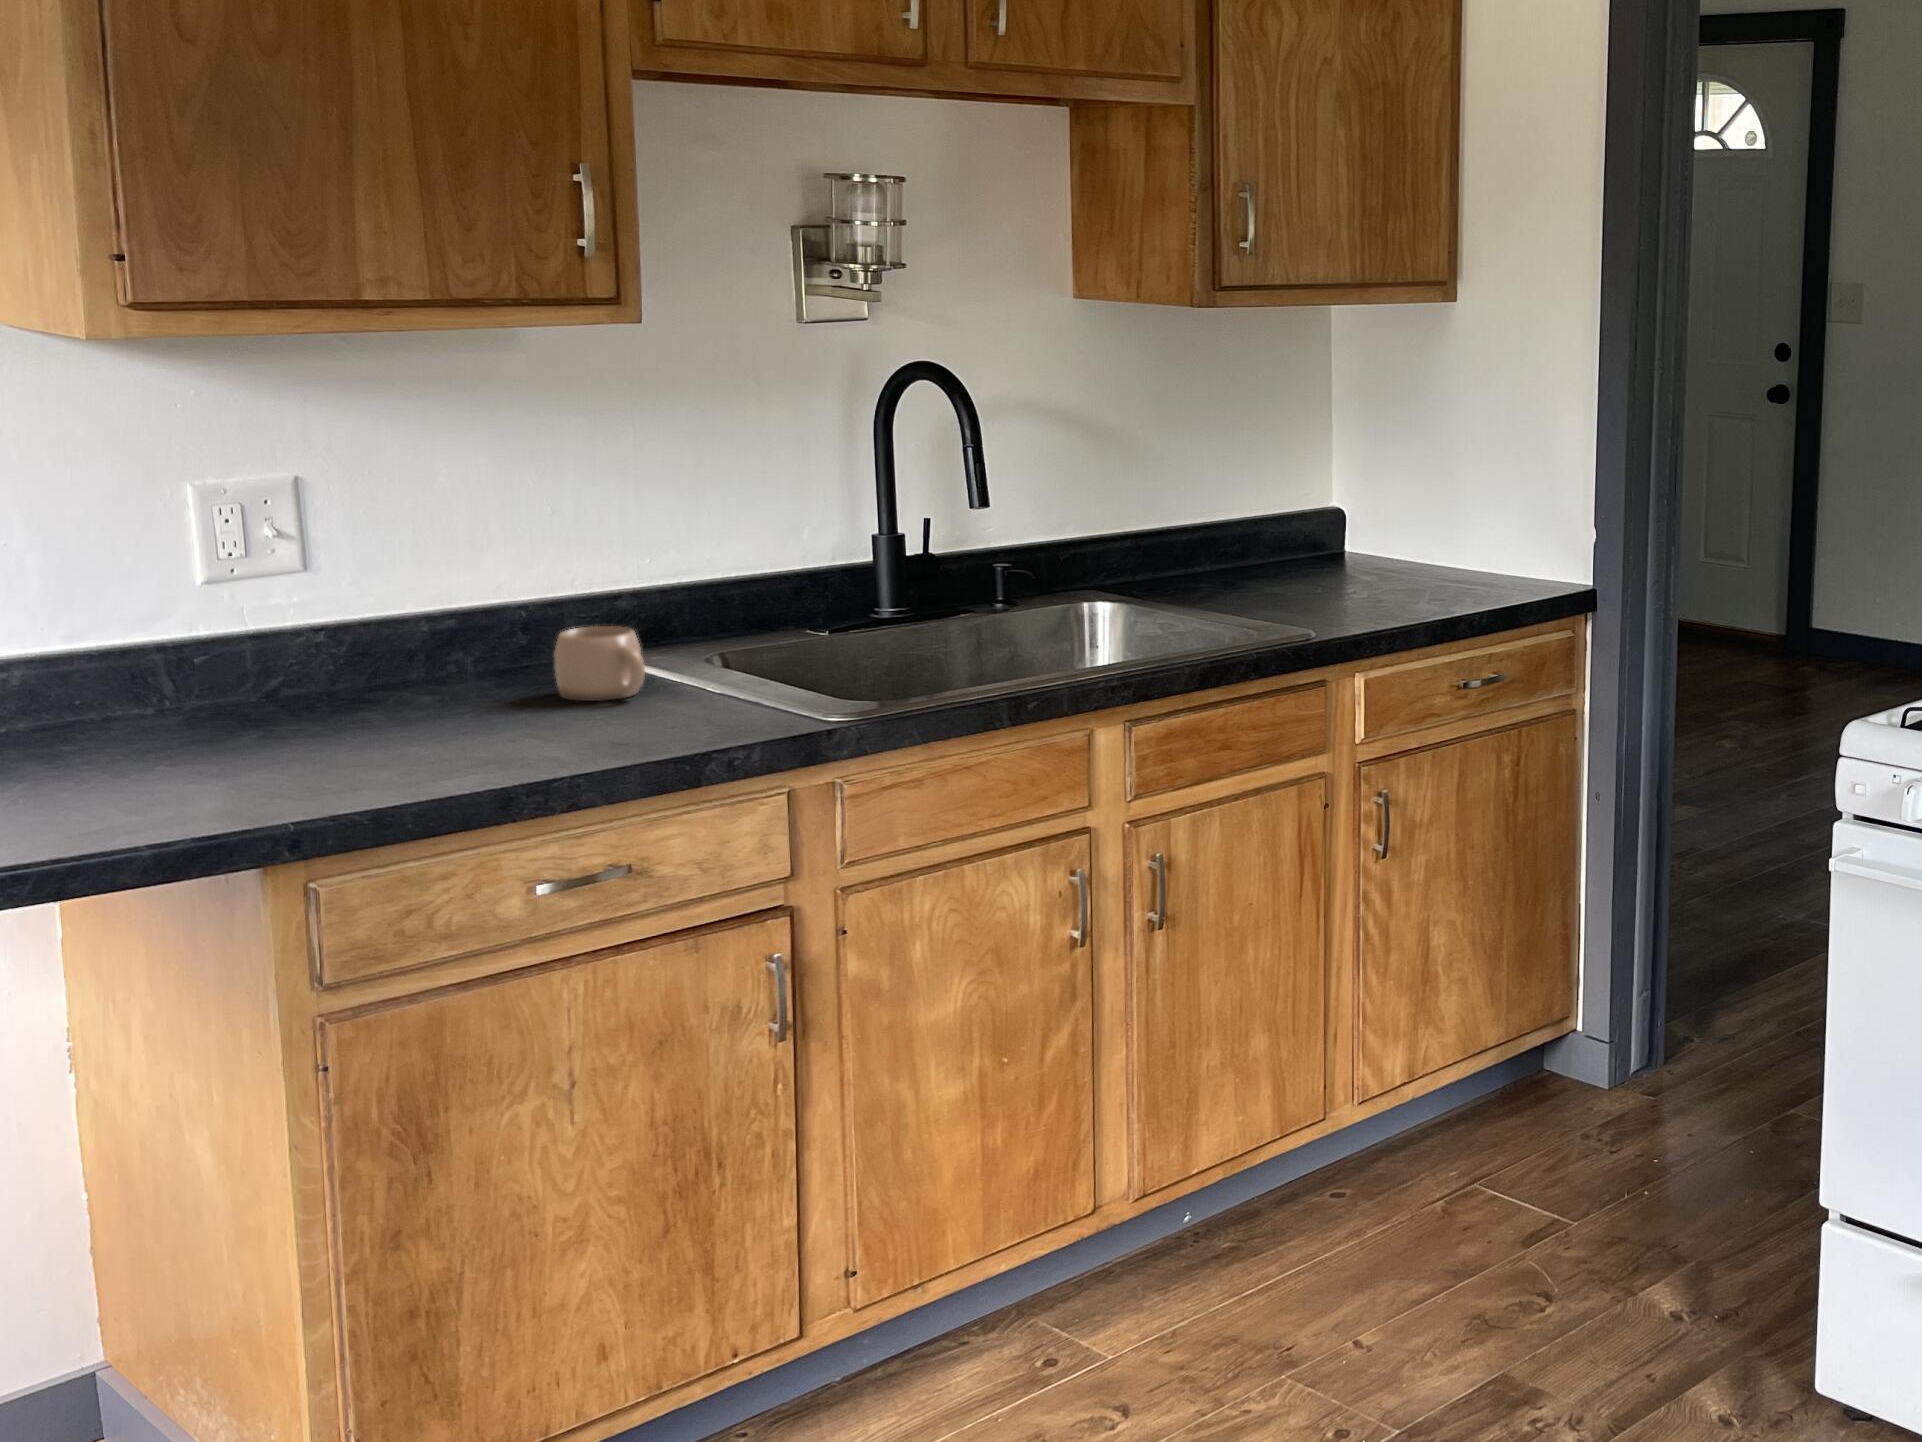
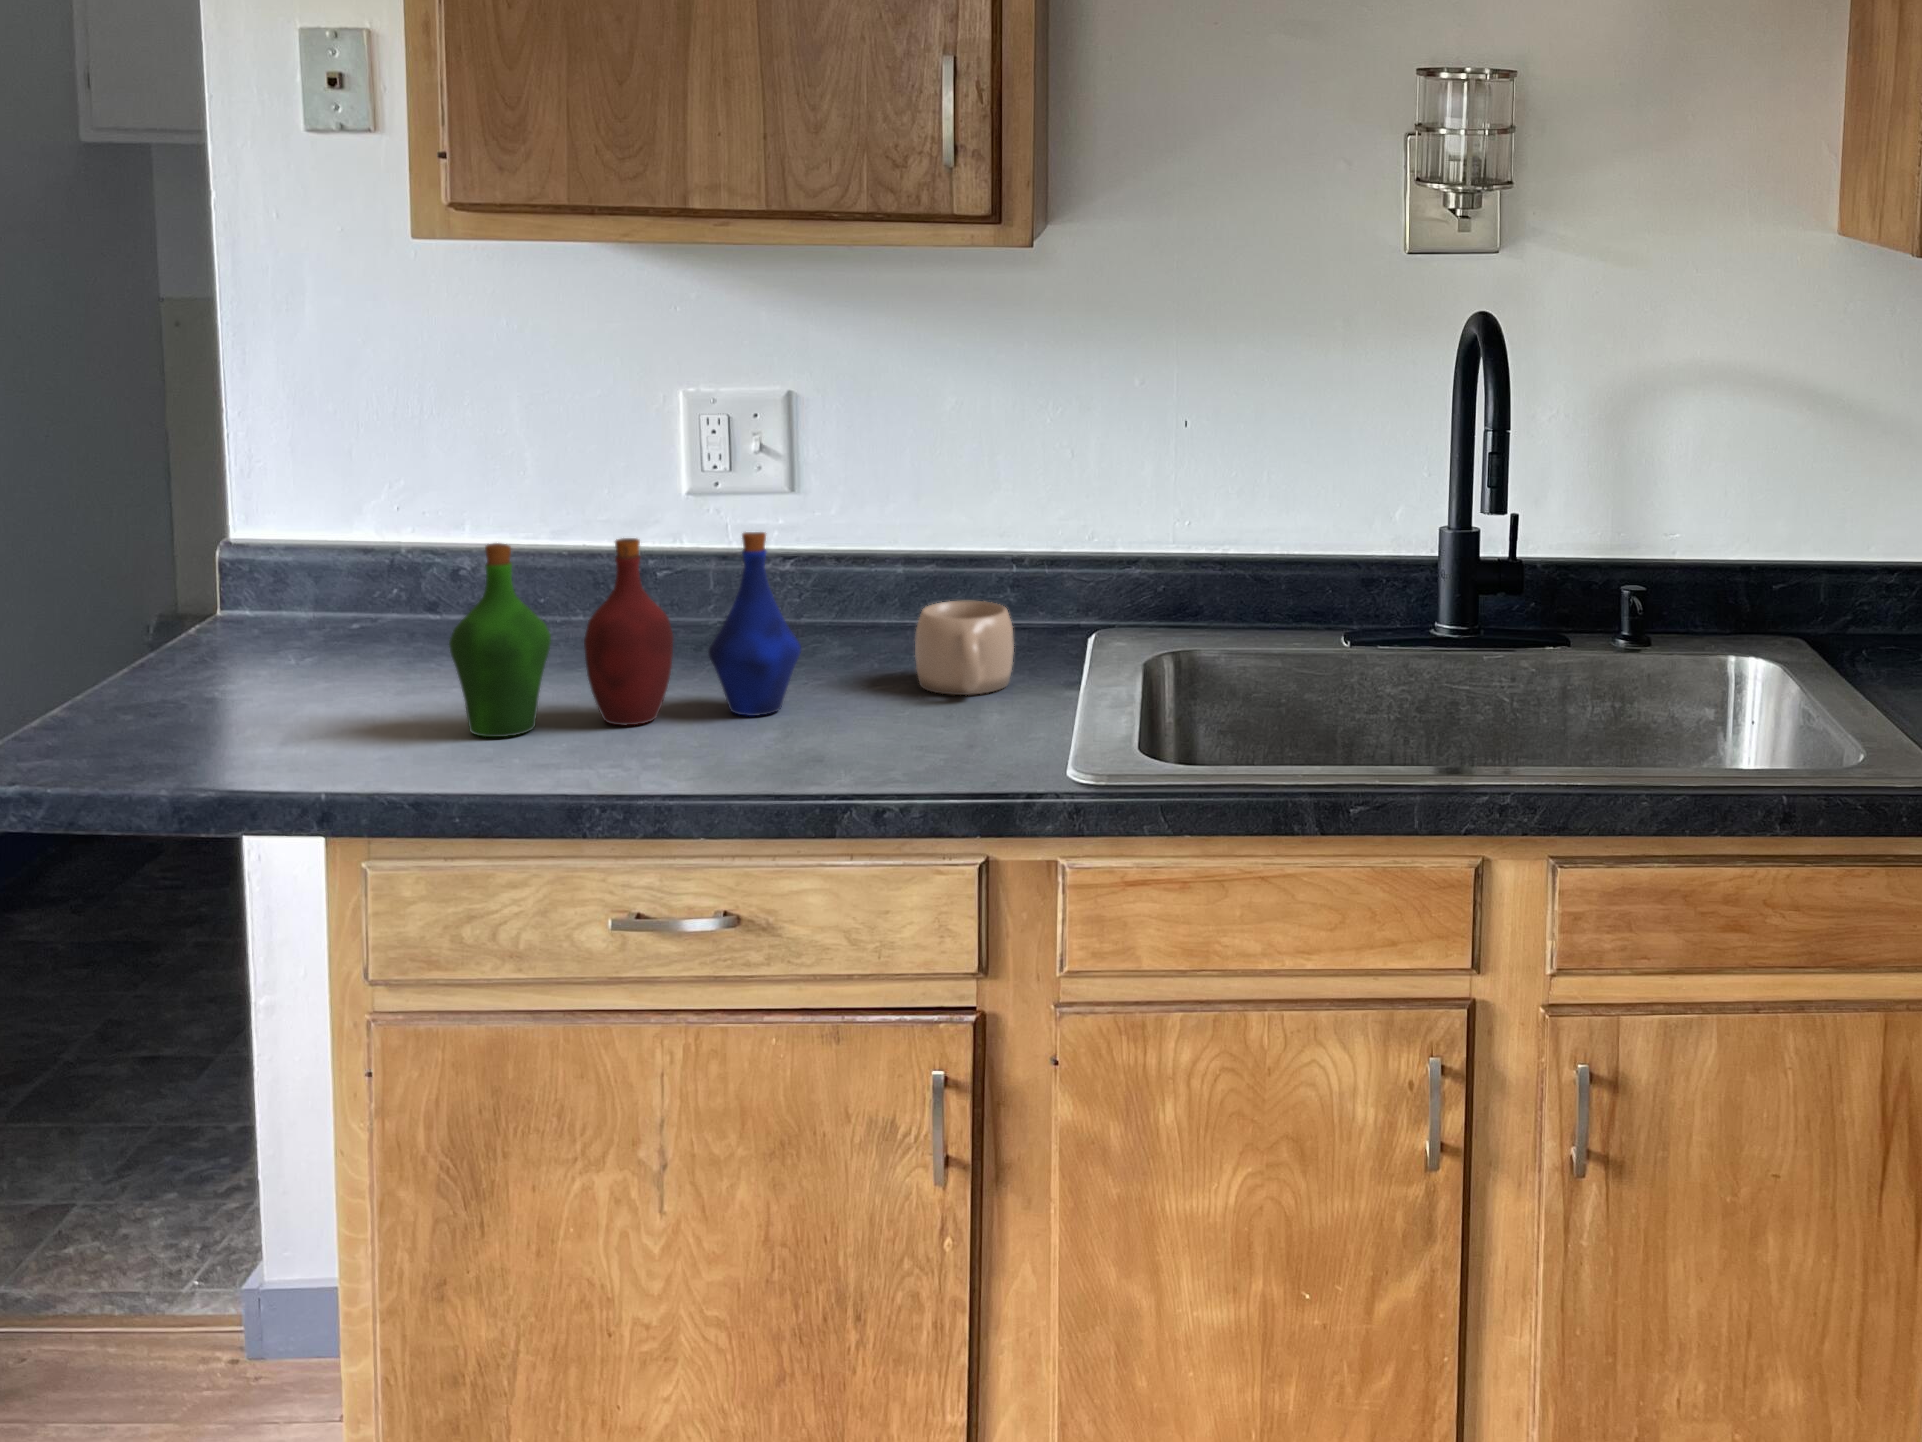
bottle: none [254,579,524,781] -> present [449,532,801,737]

